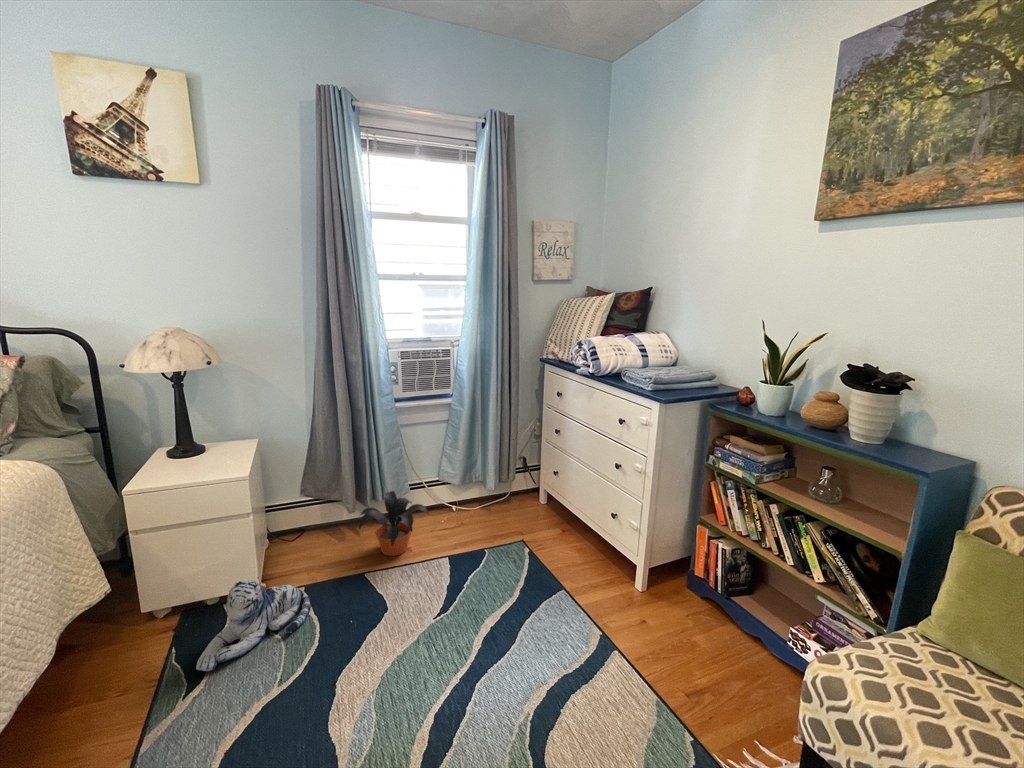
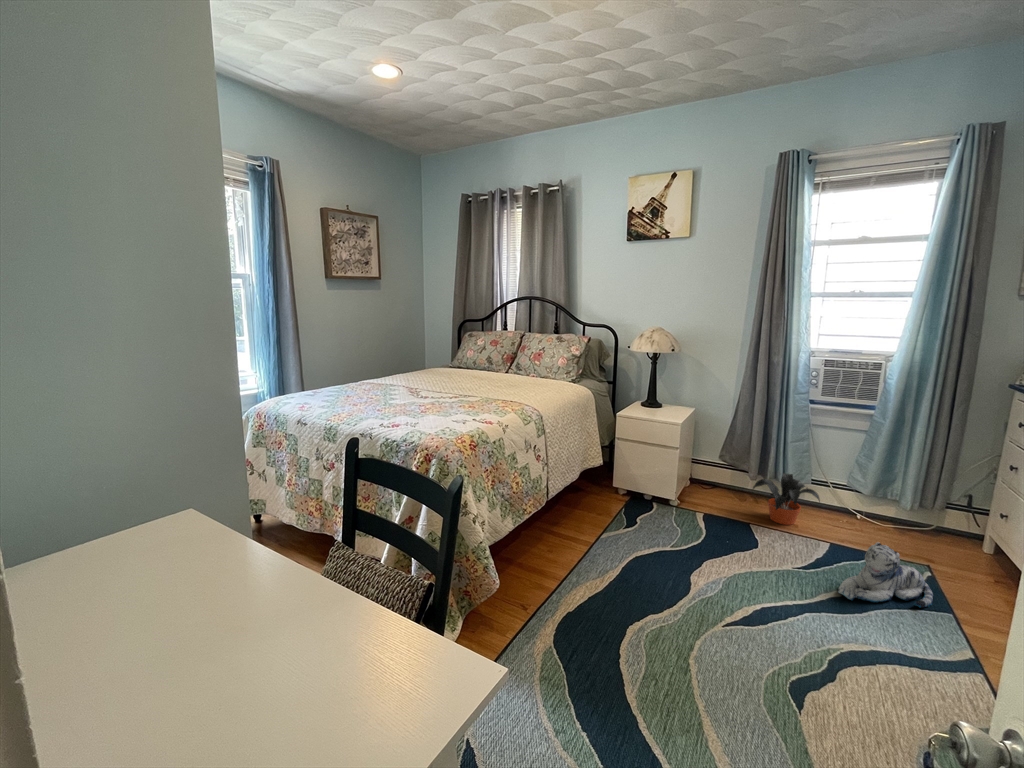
plush toy: present [196,580,311,672] -> present [838,543,933,608]

